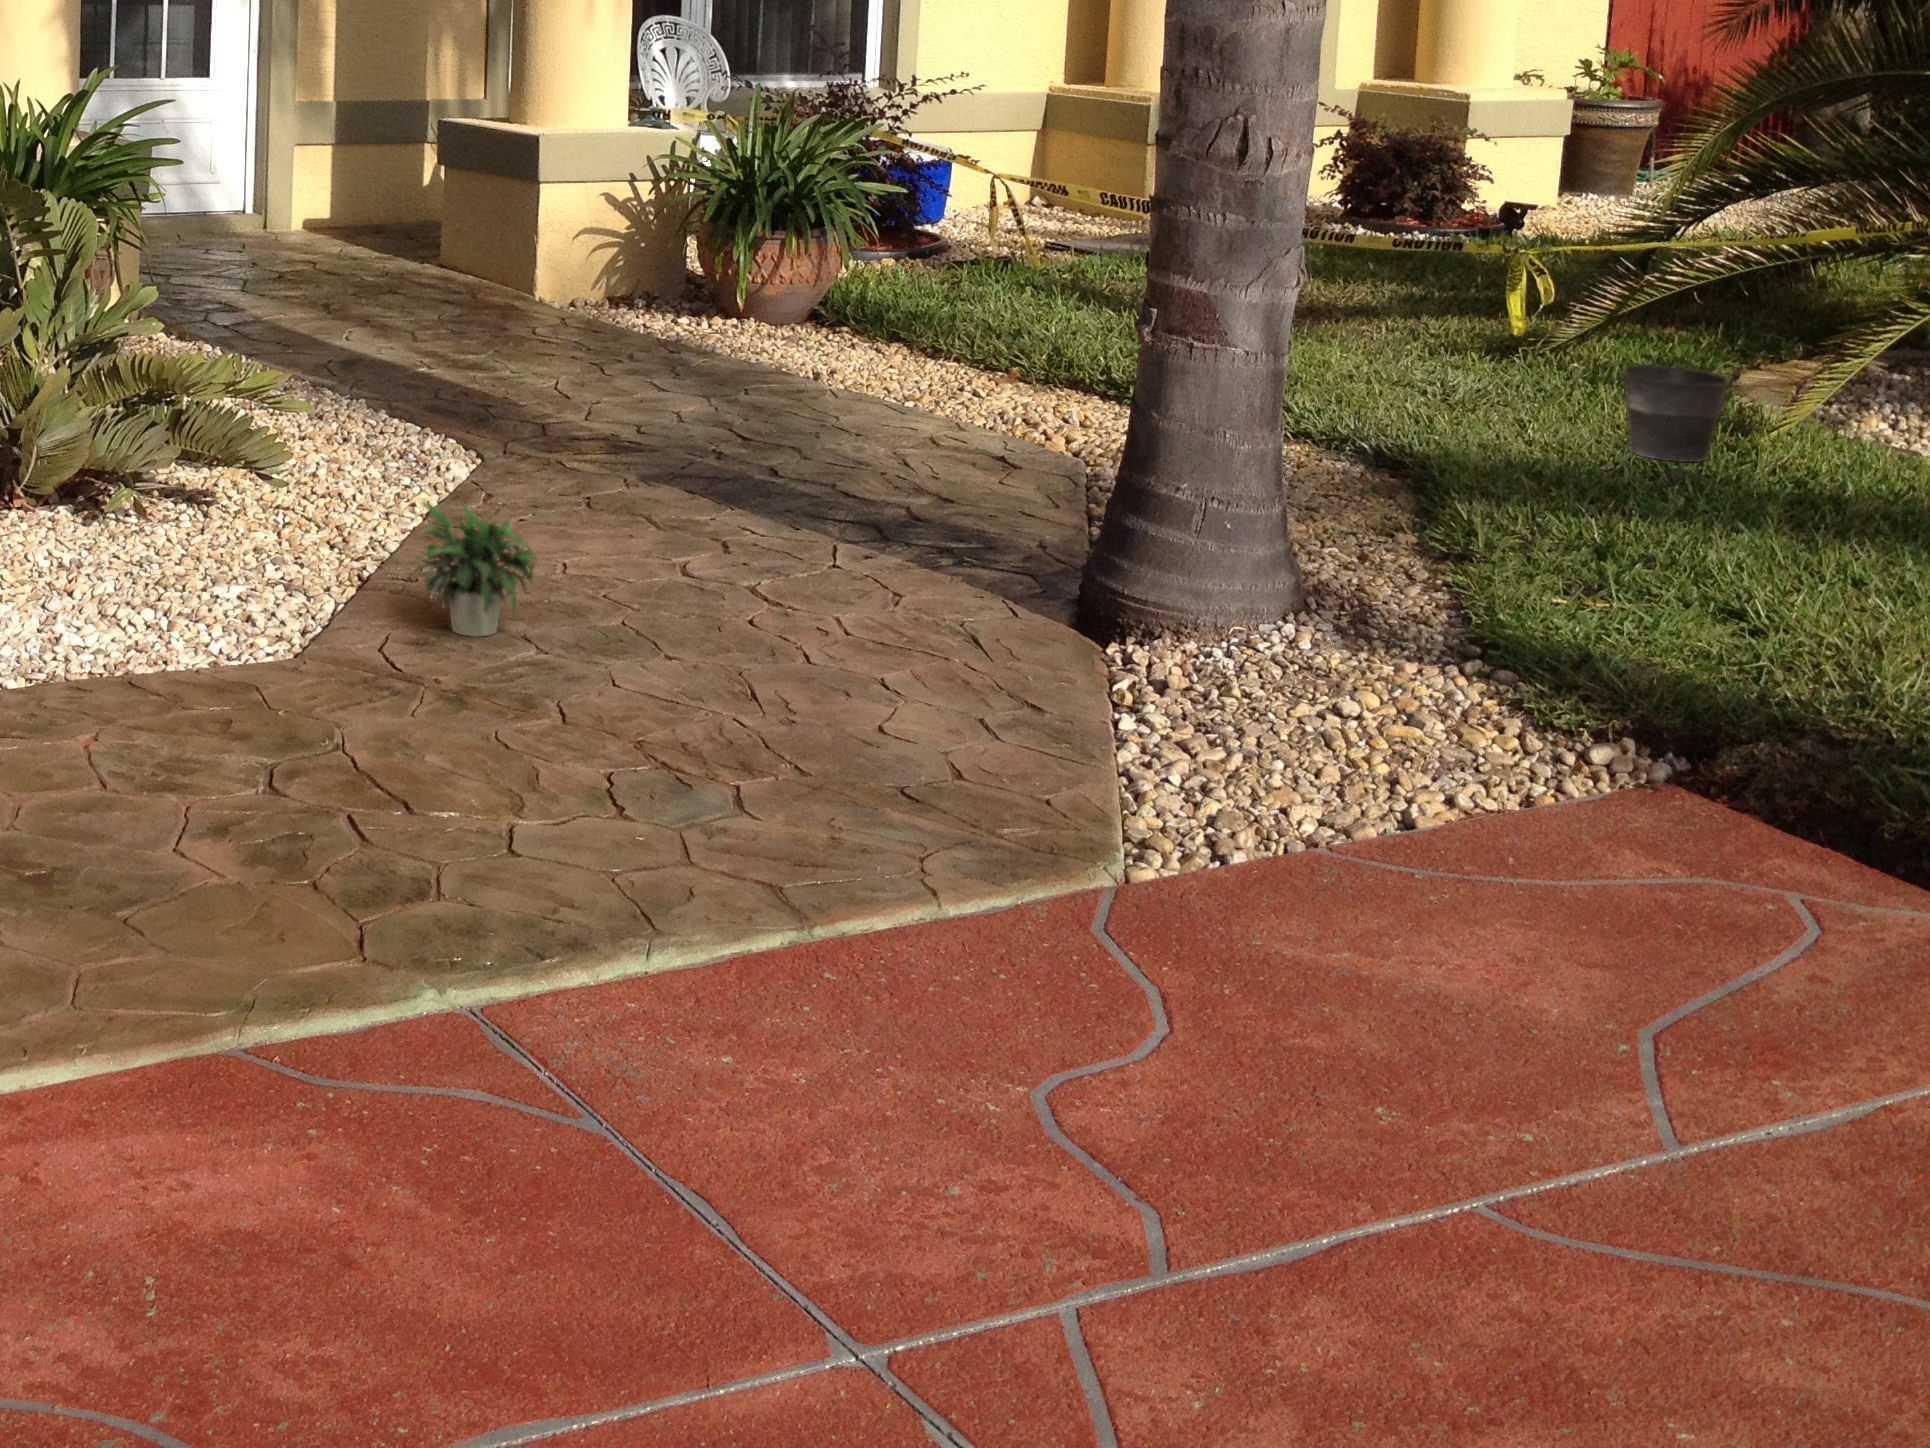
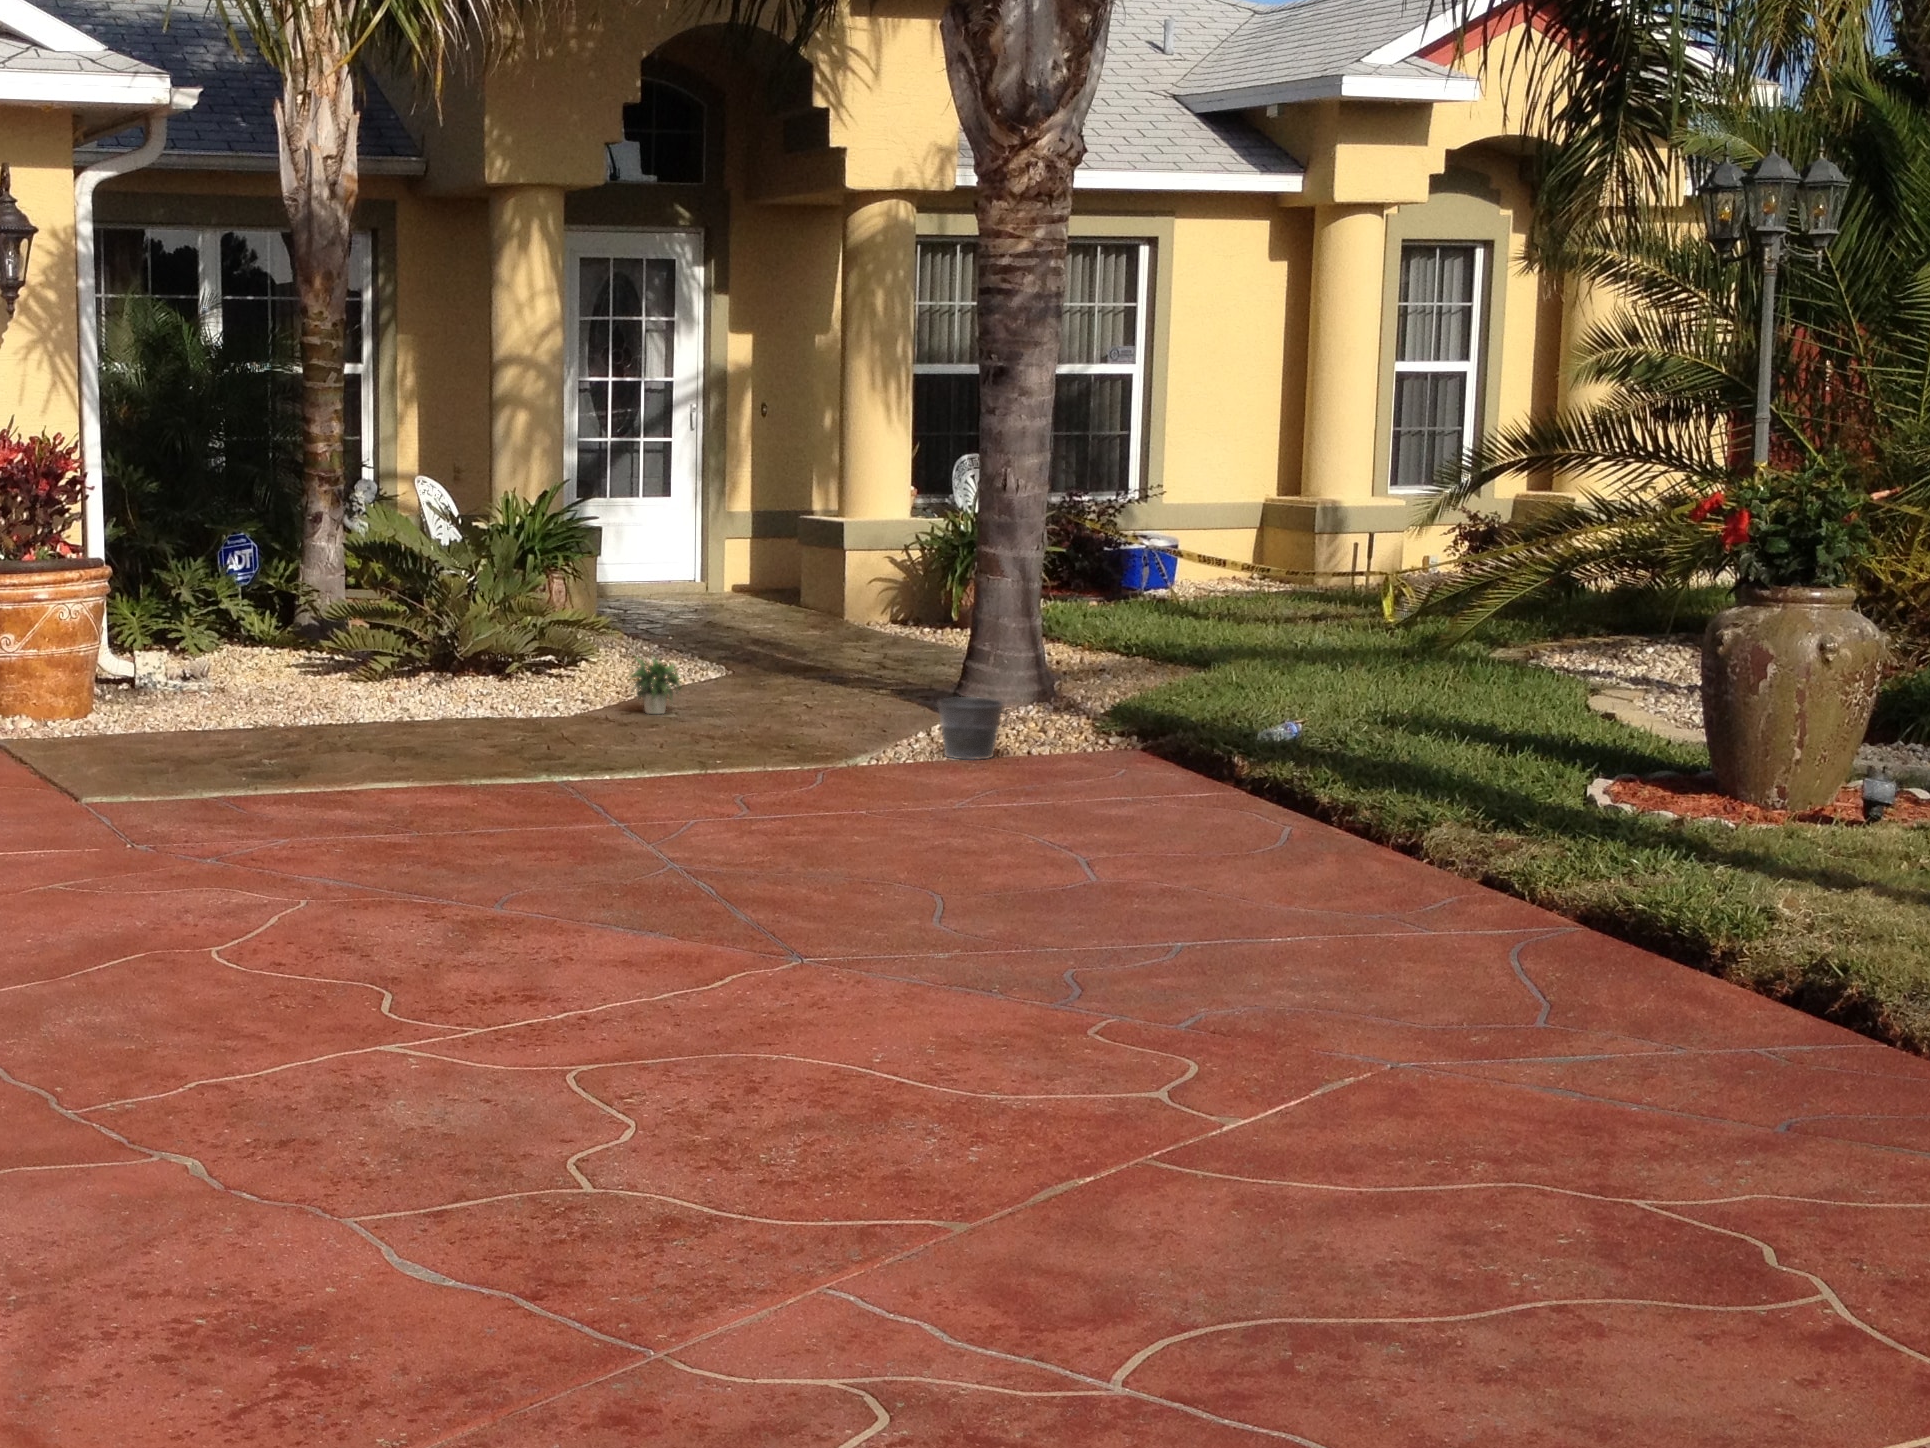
bucket: present [1612,365,1729,462] -> present [937,697,1006,760]

